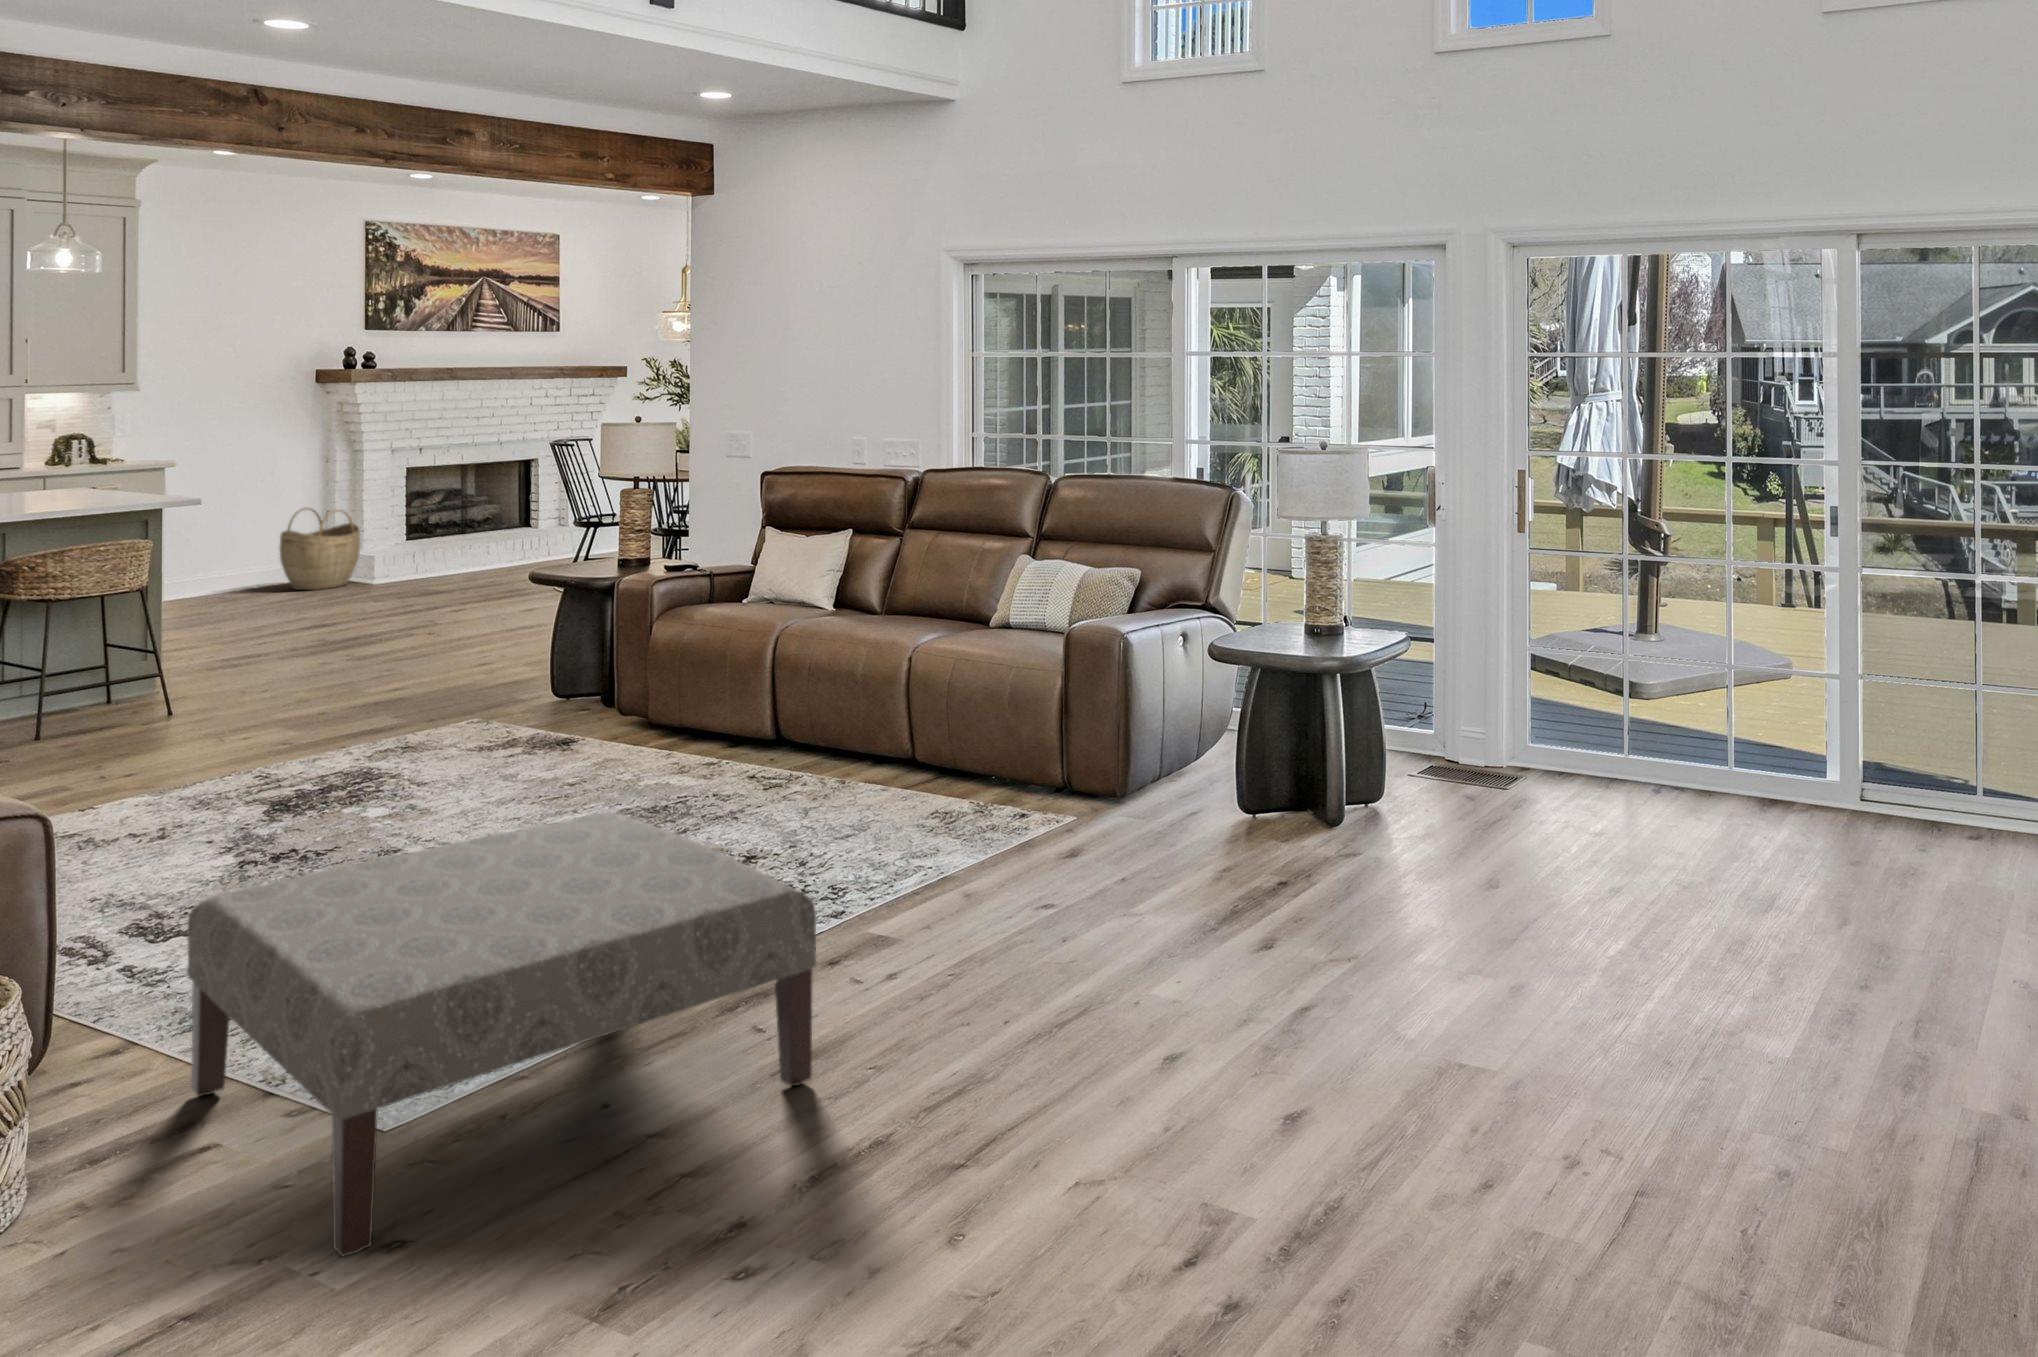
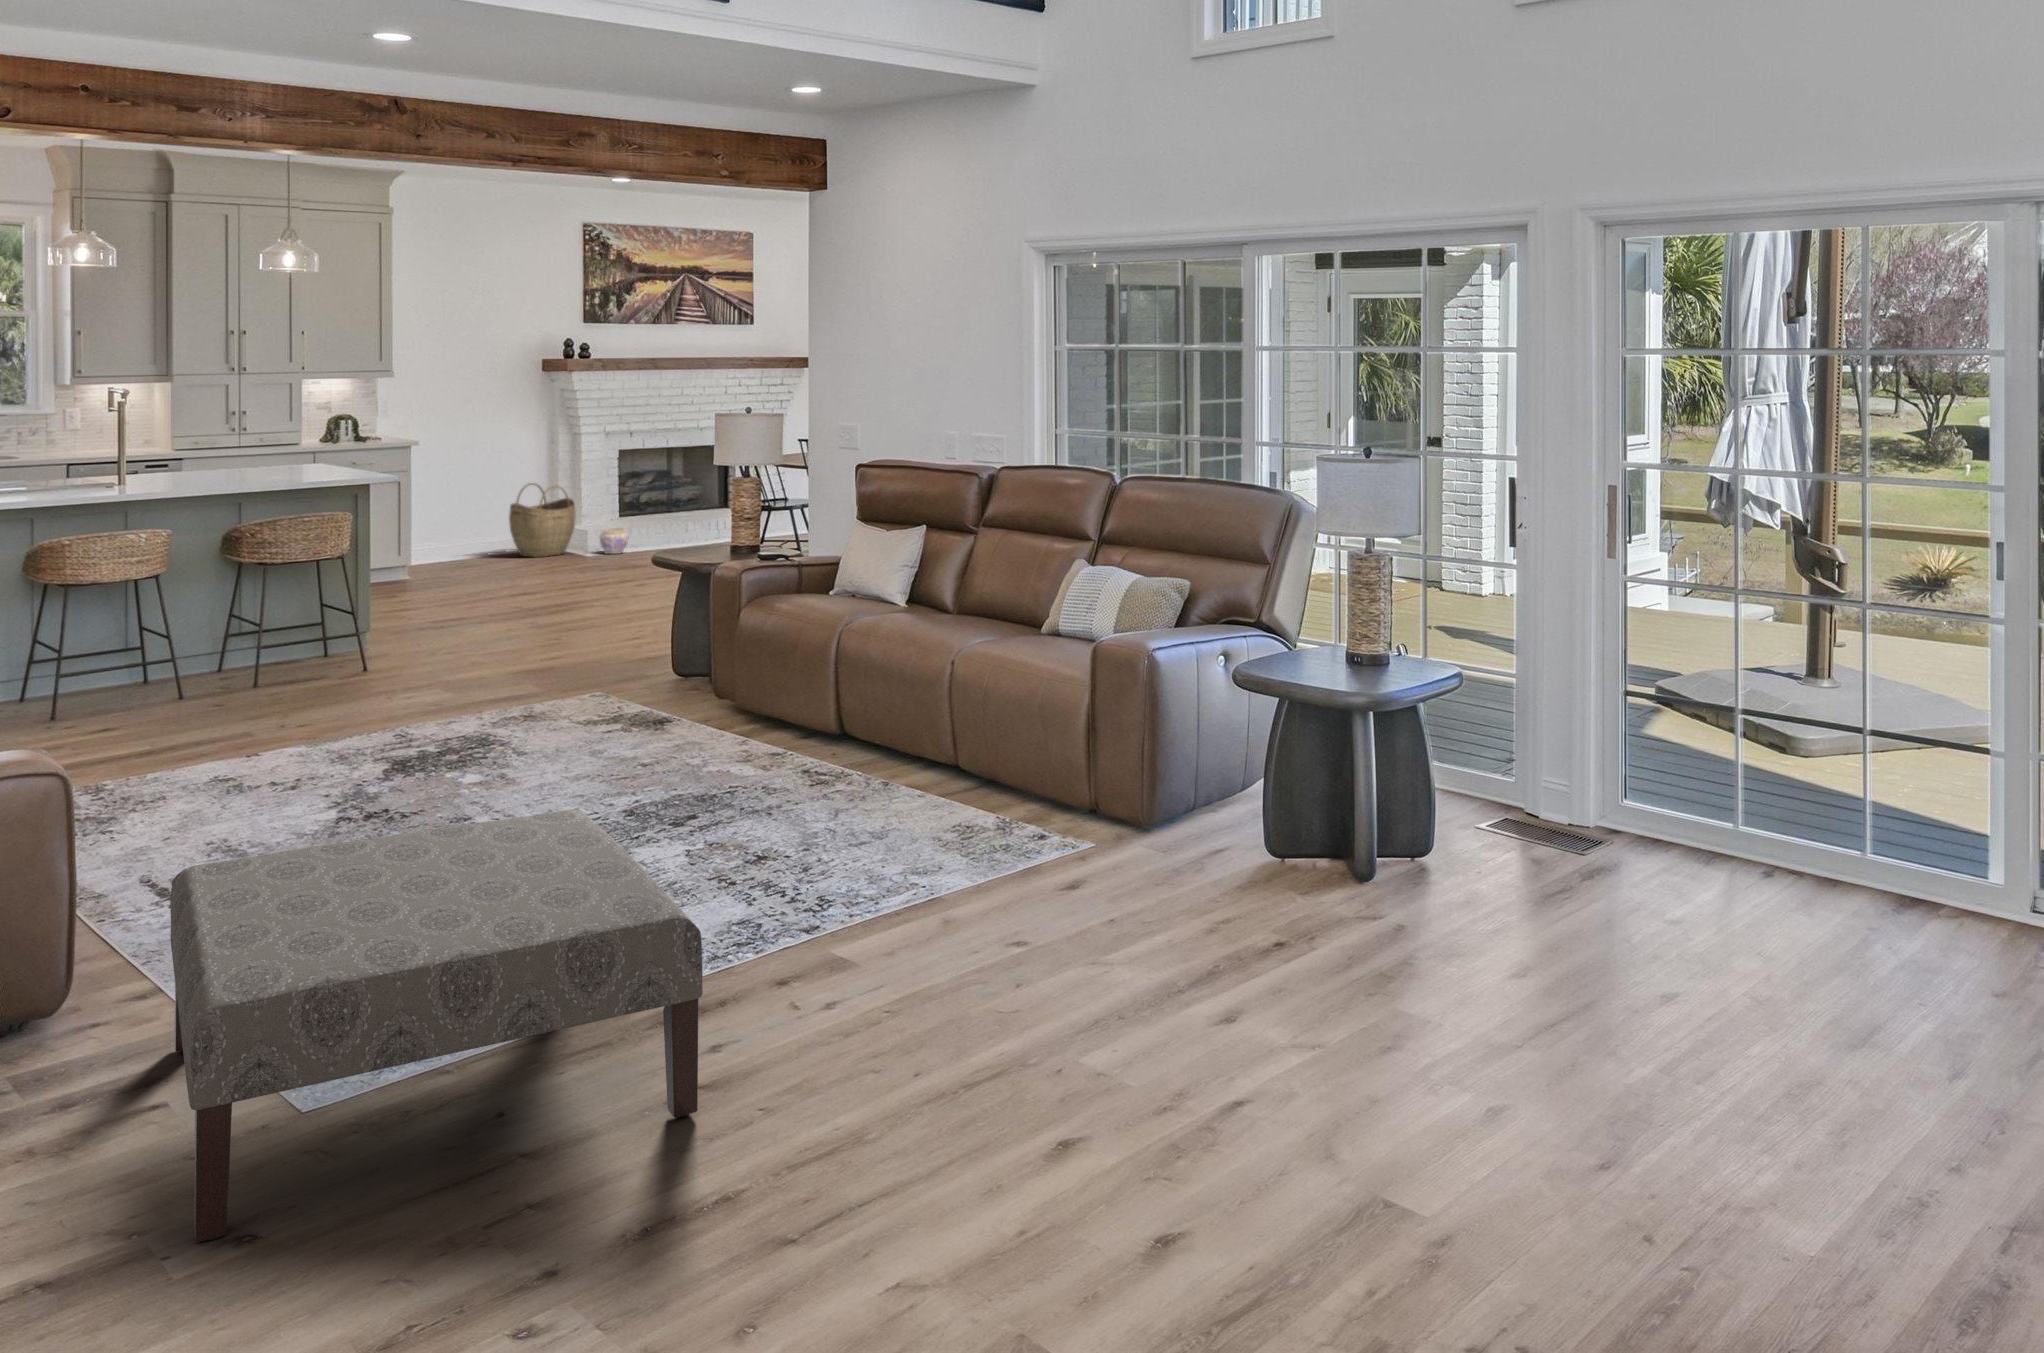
planter: none [390,554,425,583] -> present [600,528,629,554]

